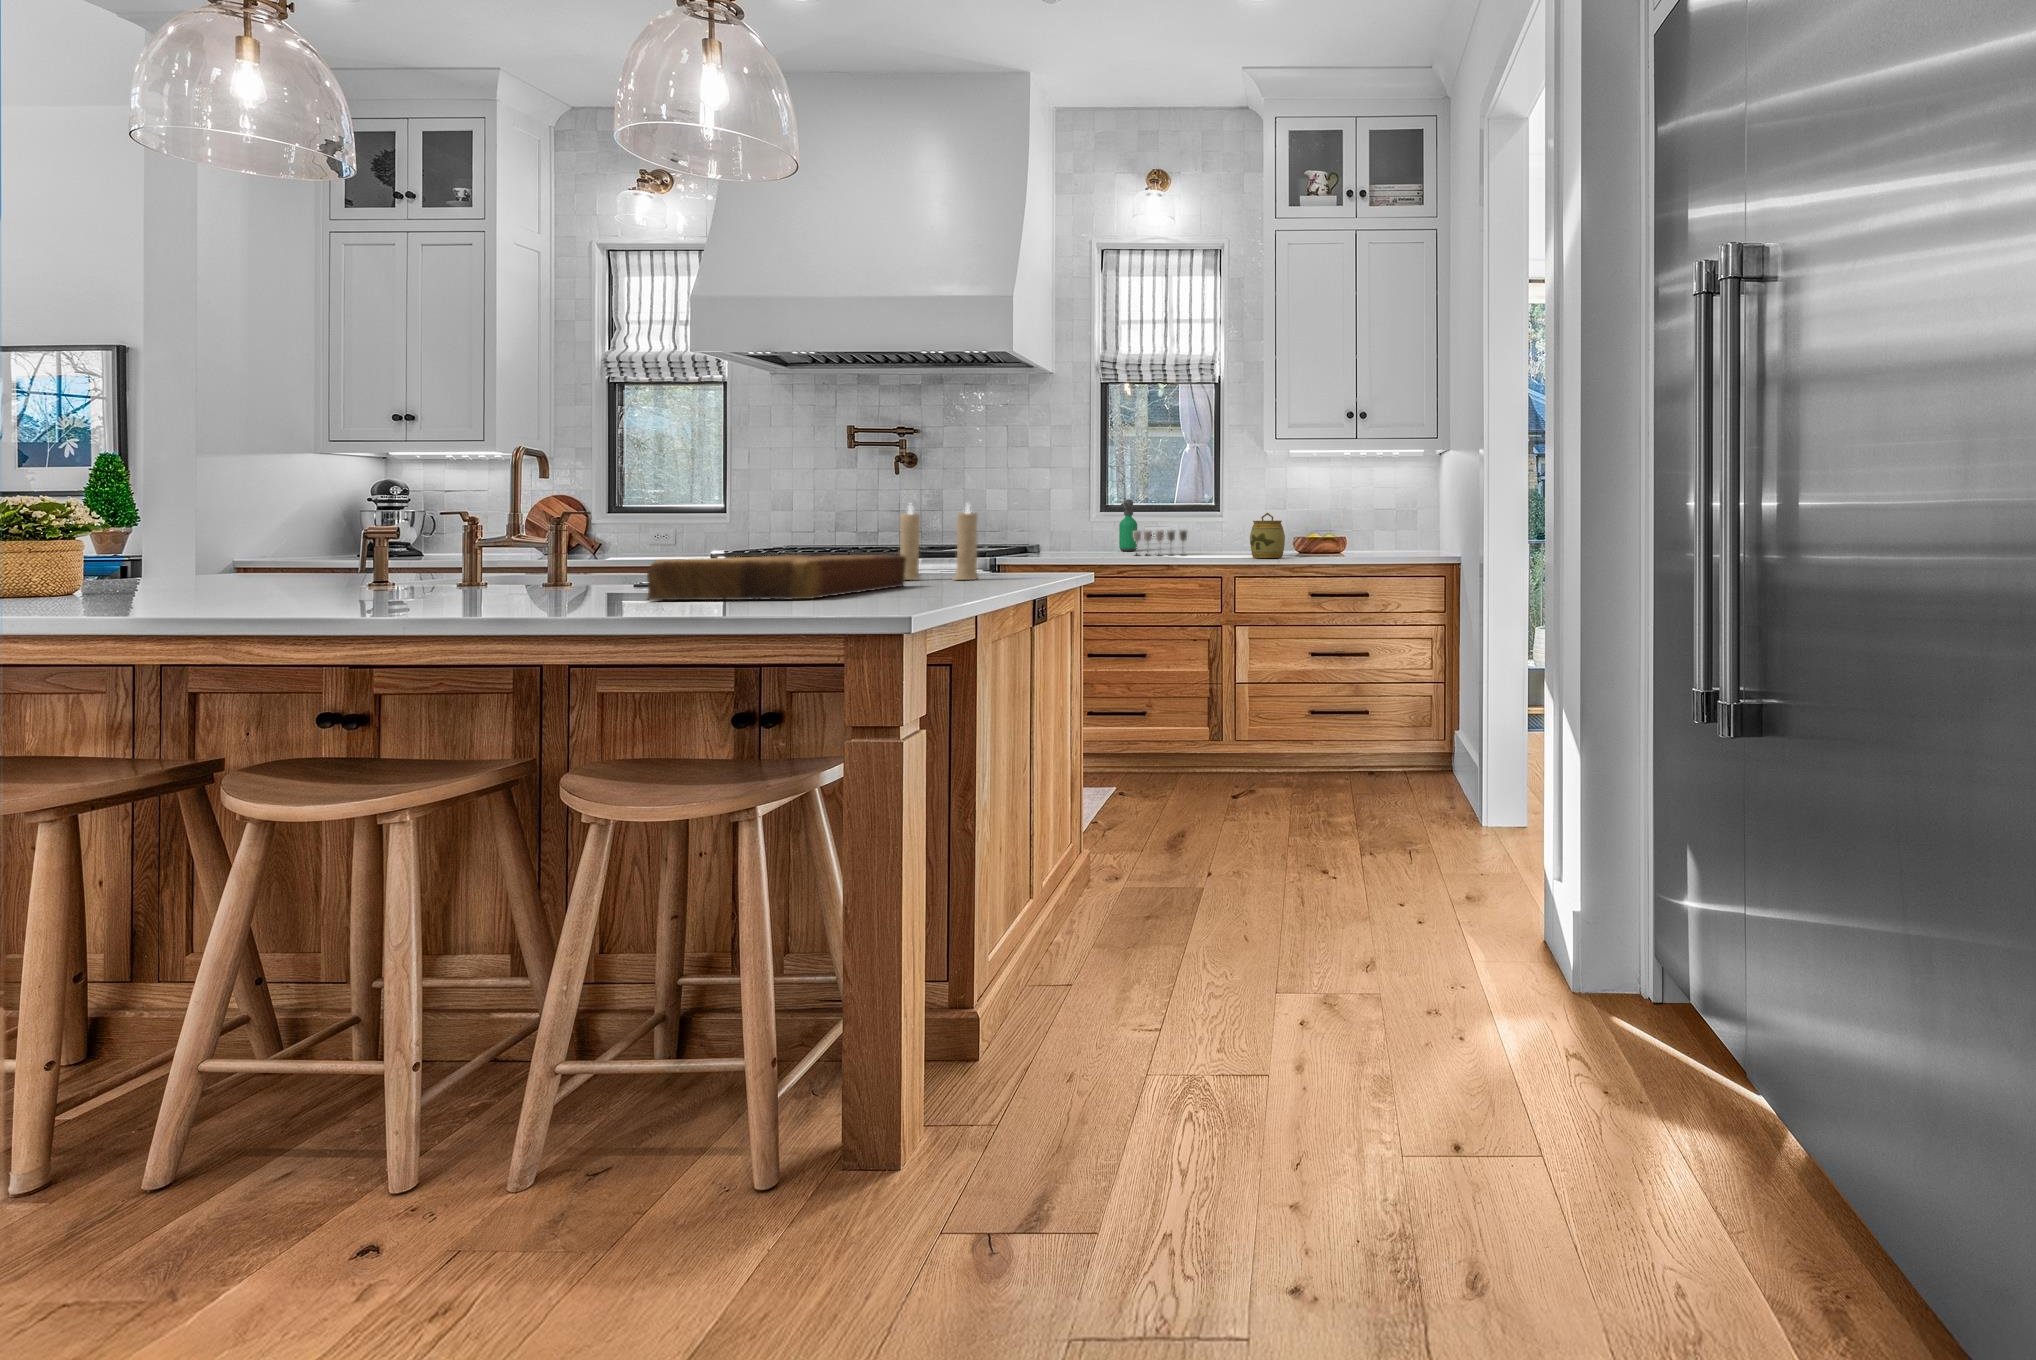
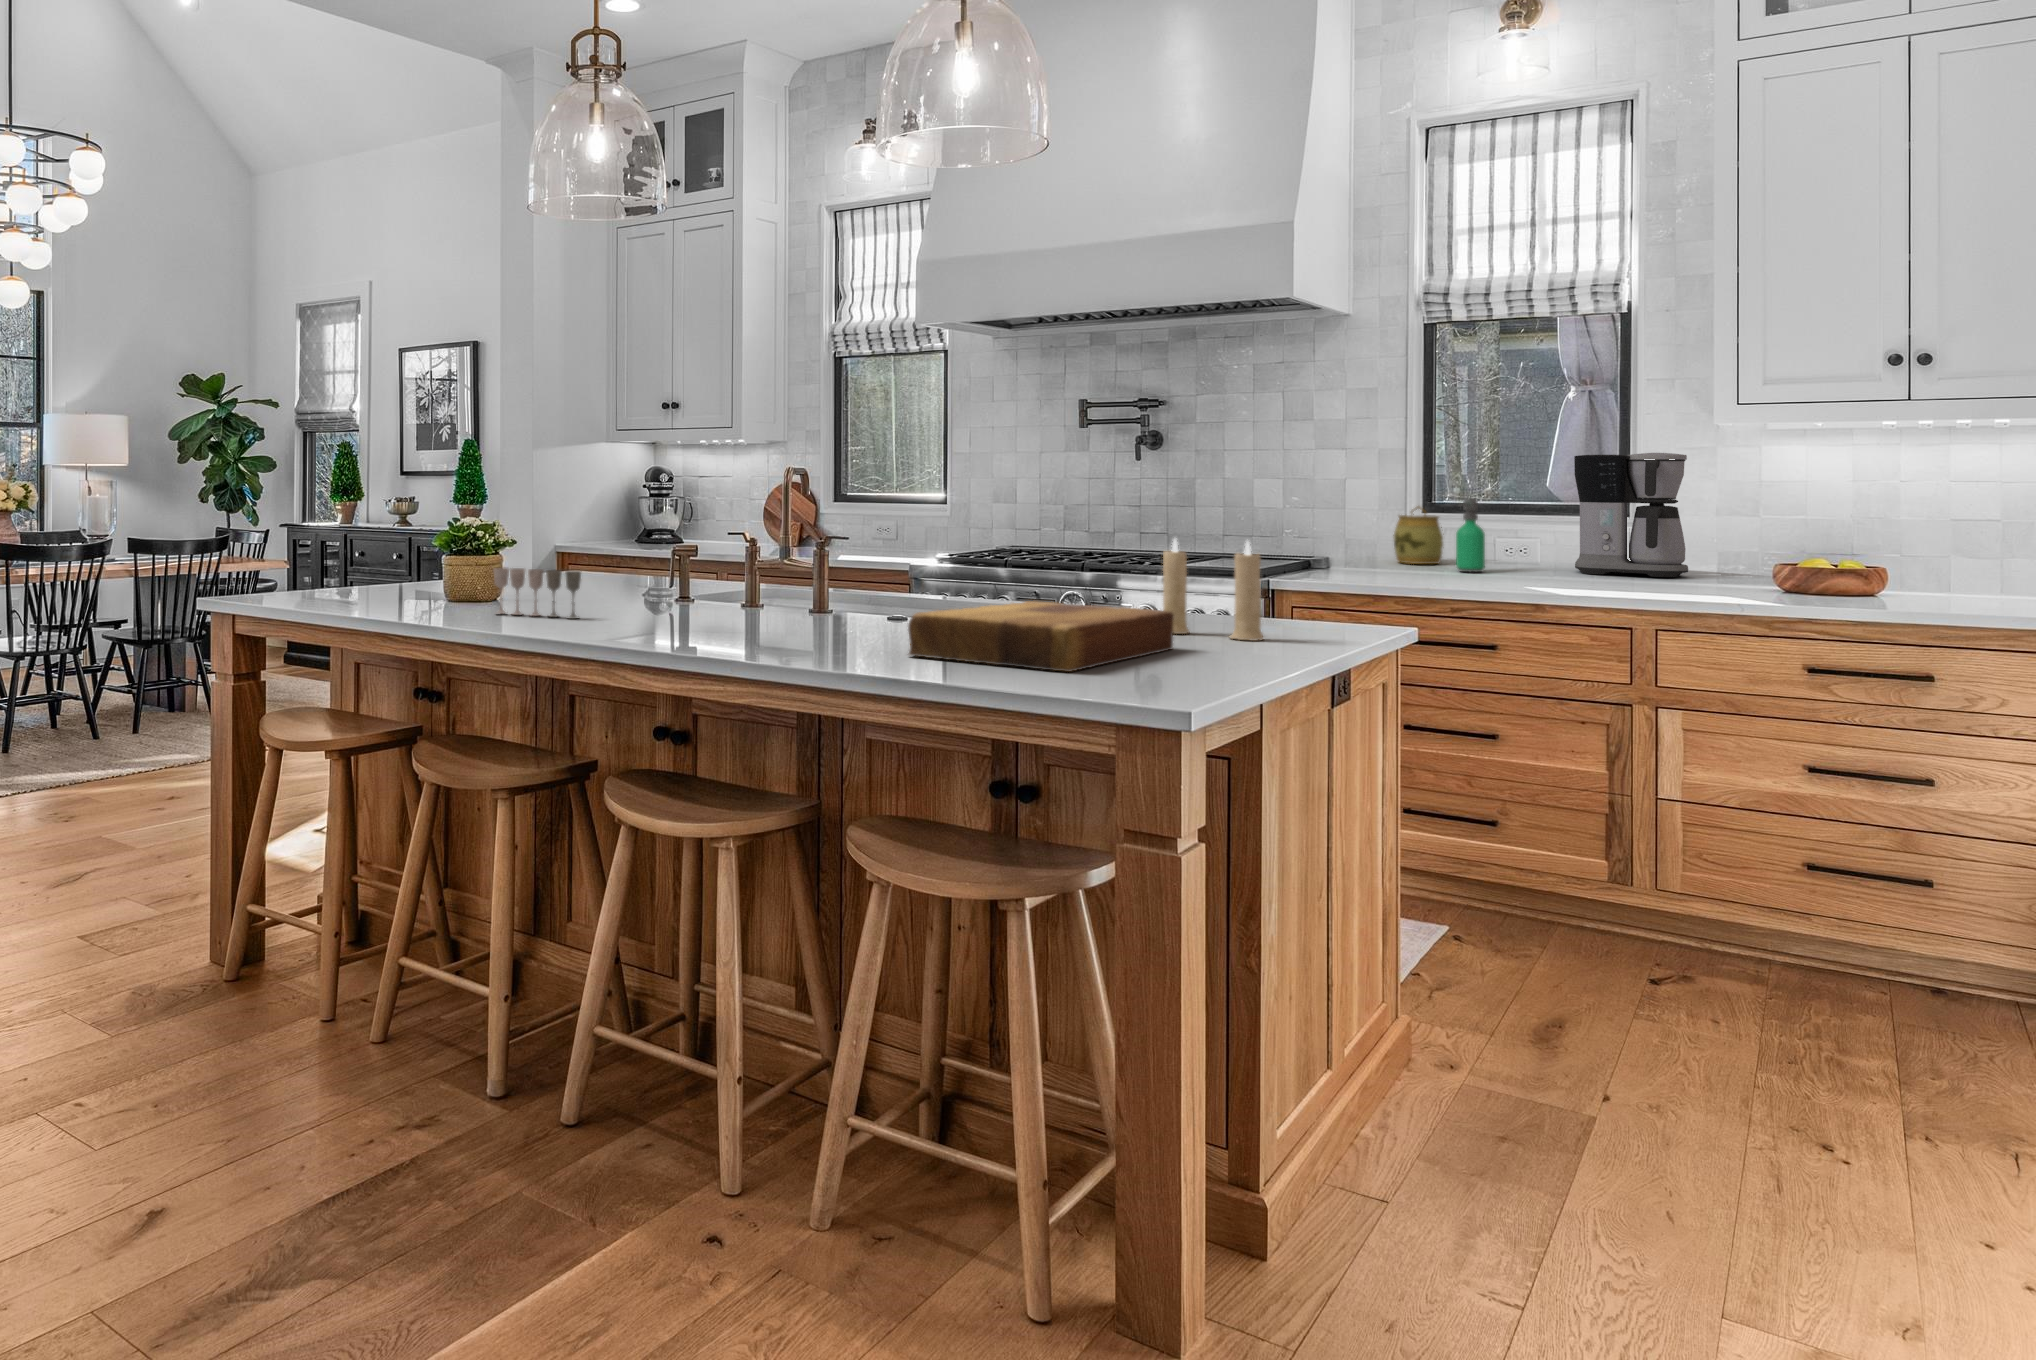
coffee maker: none [1190,470,1252,549] -> present [1574,453,1688,577]
jar: present [1250,513,1285,558] -> present [1393,506,1444,564]
wine glass: present [1134,530,1187,554] -> present [494,568,581,619]

